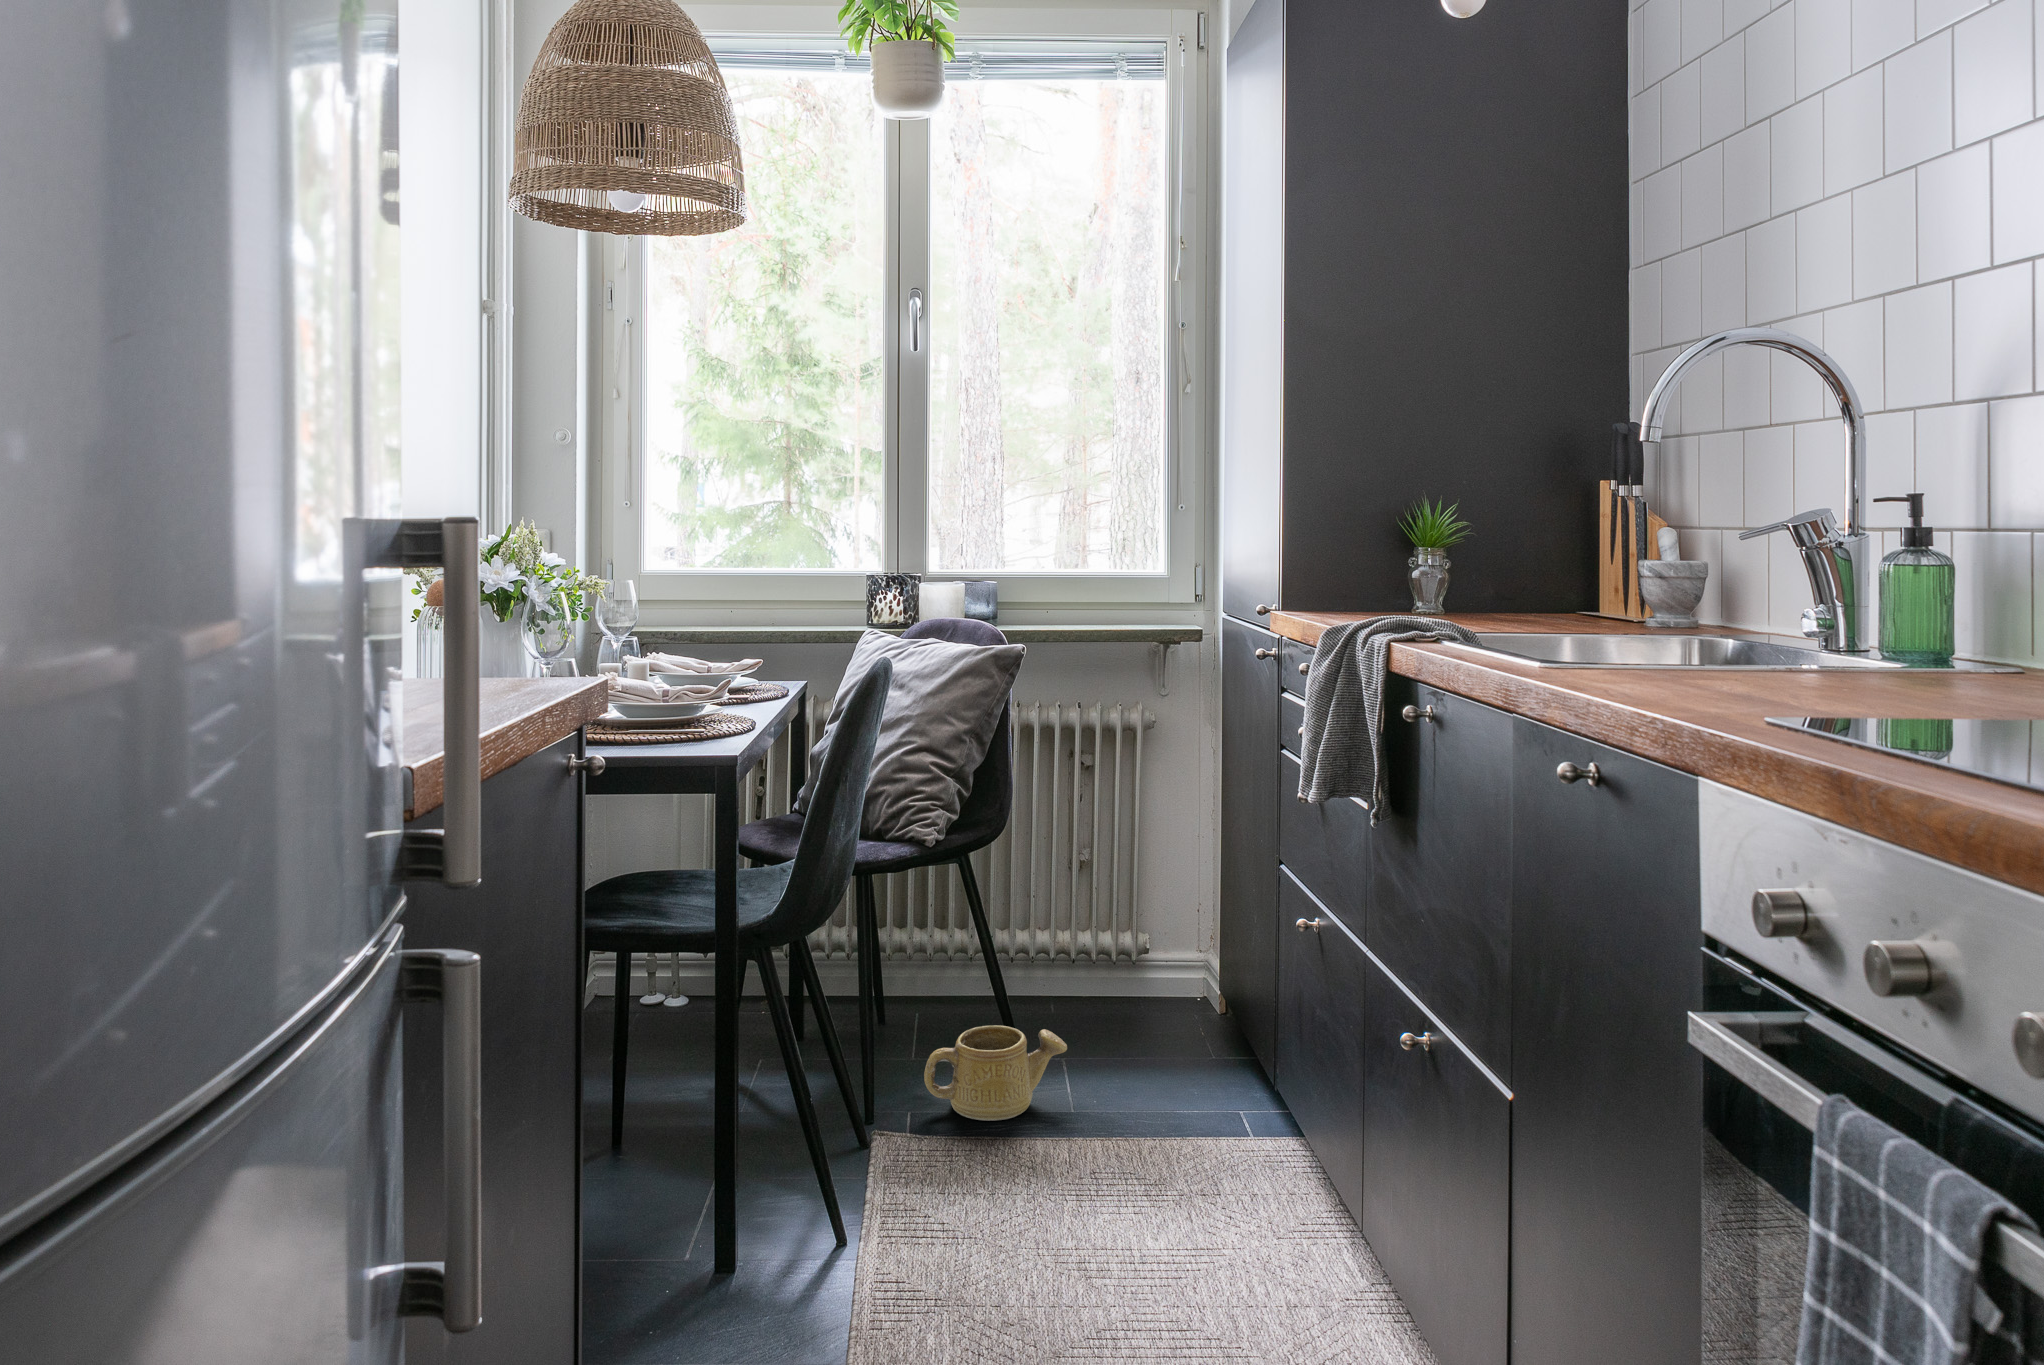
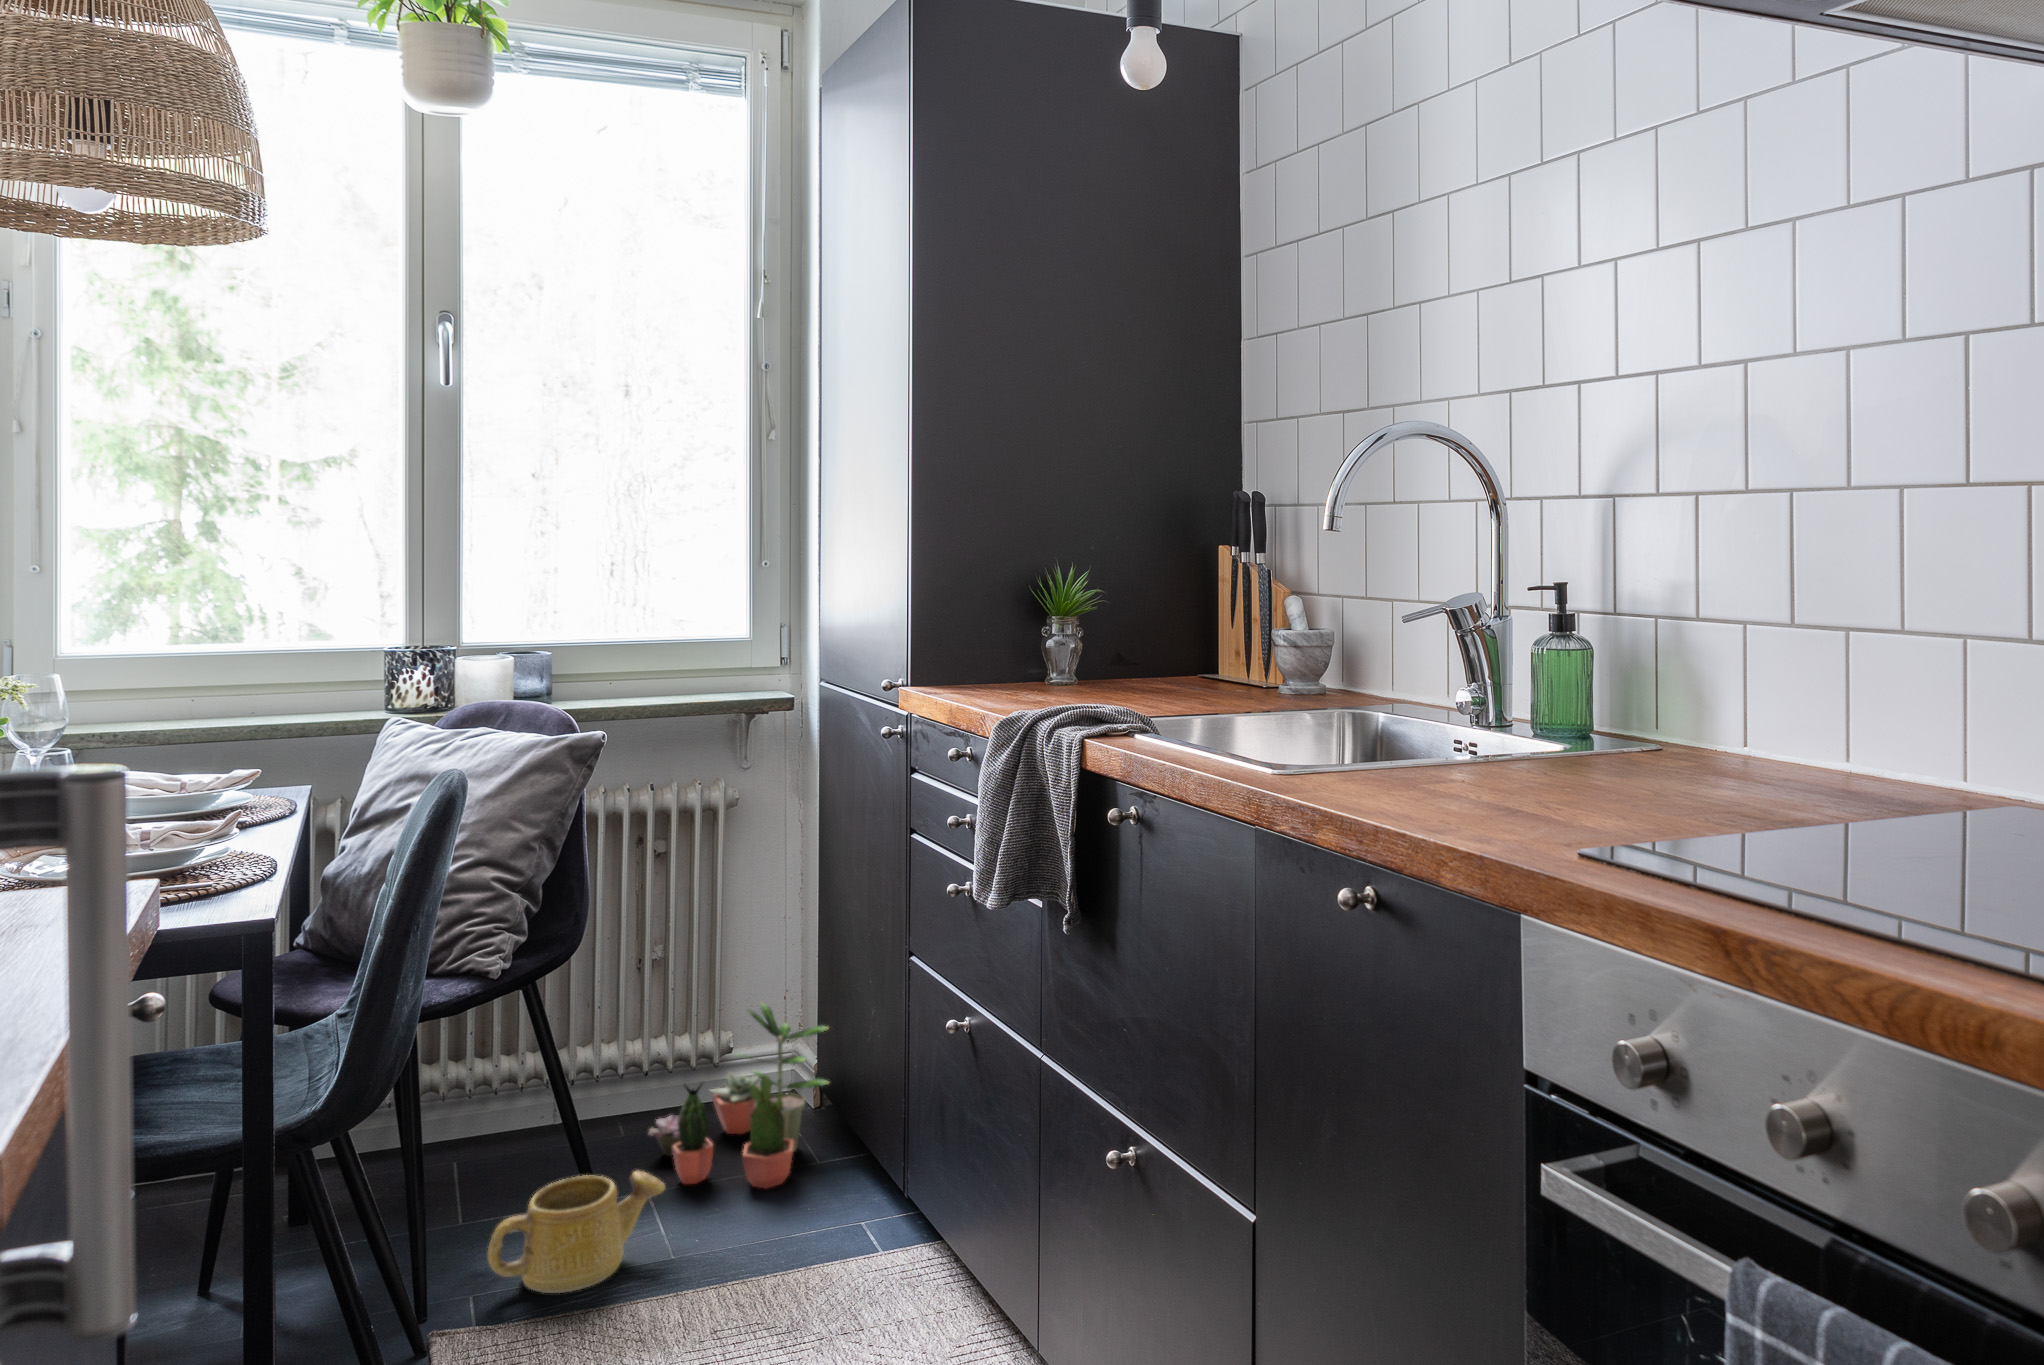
potted plant: none [1068,903,1221,1070] -> present [649,1001,829,1188]

